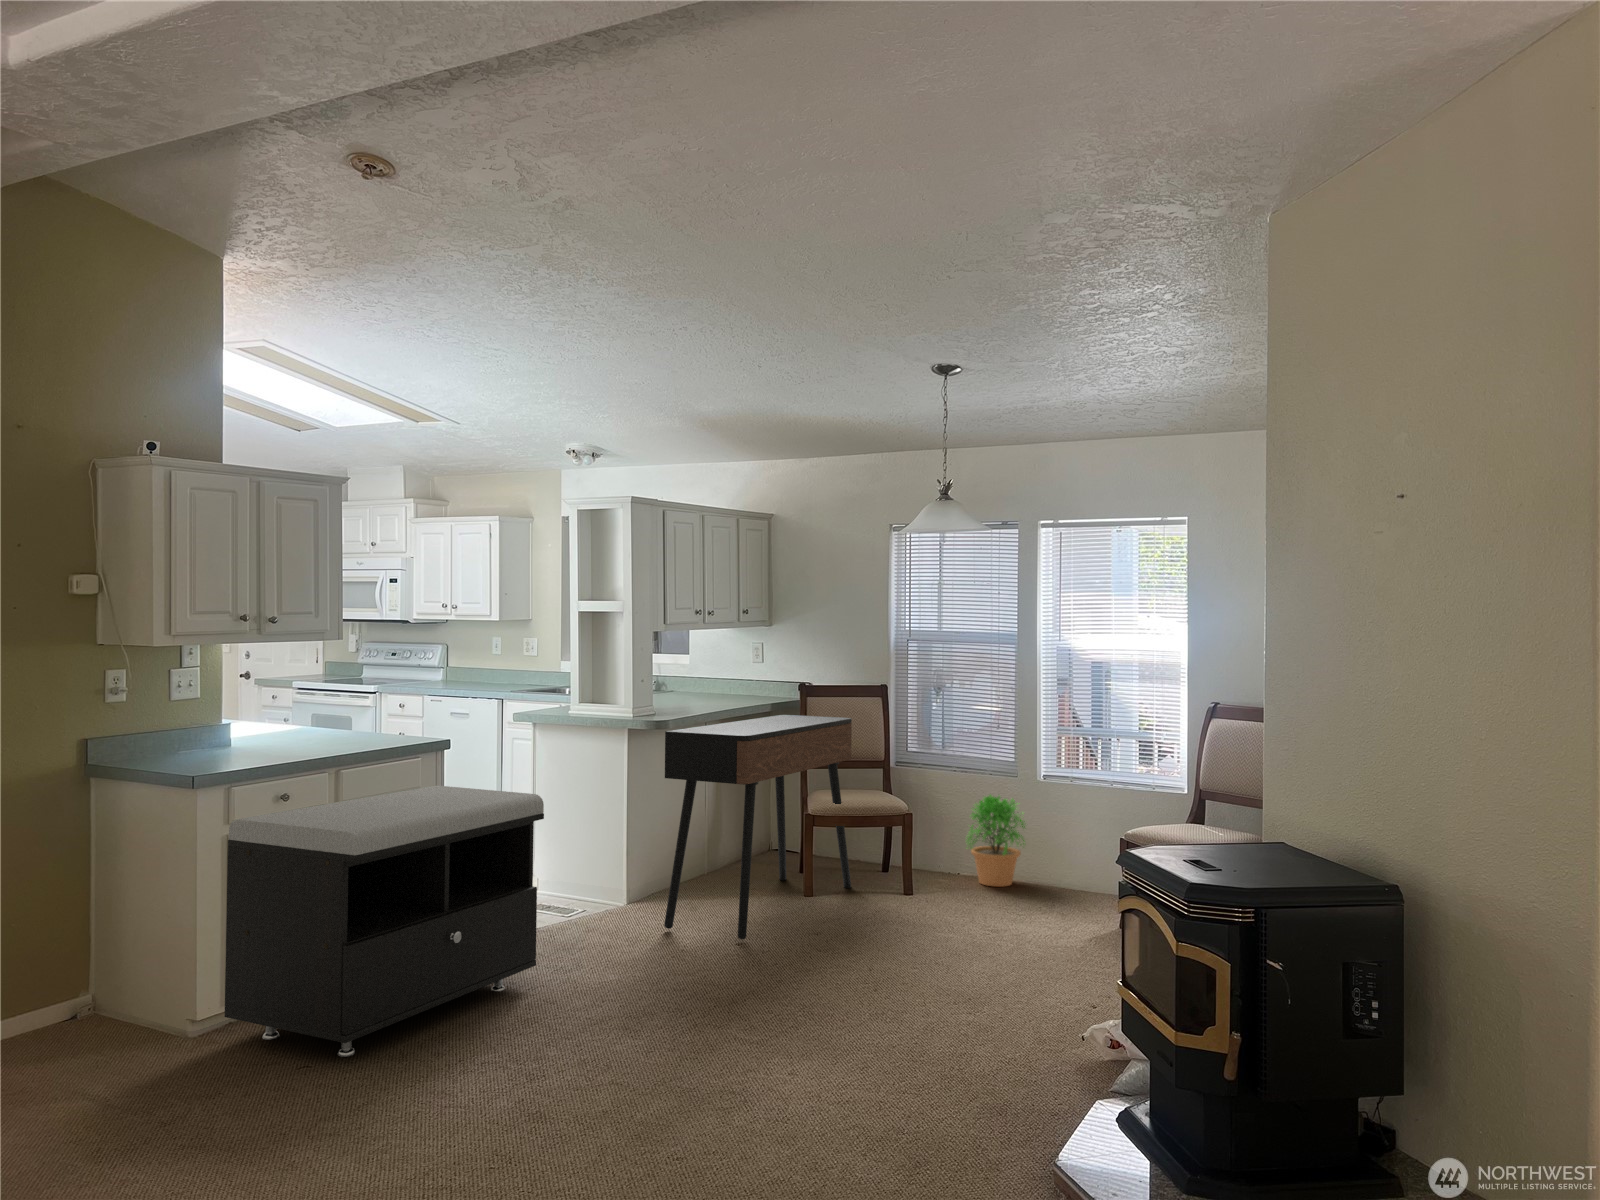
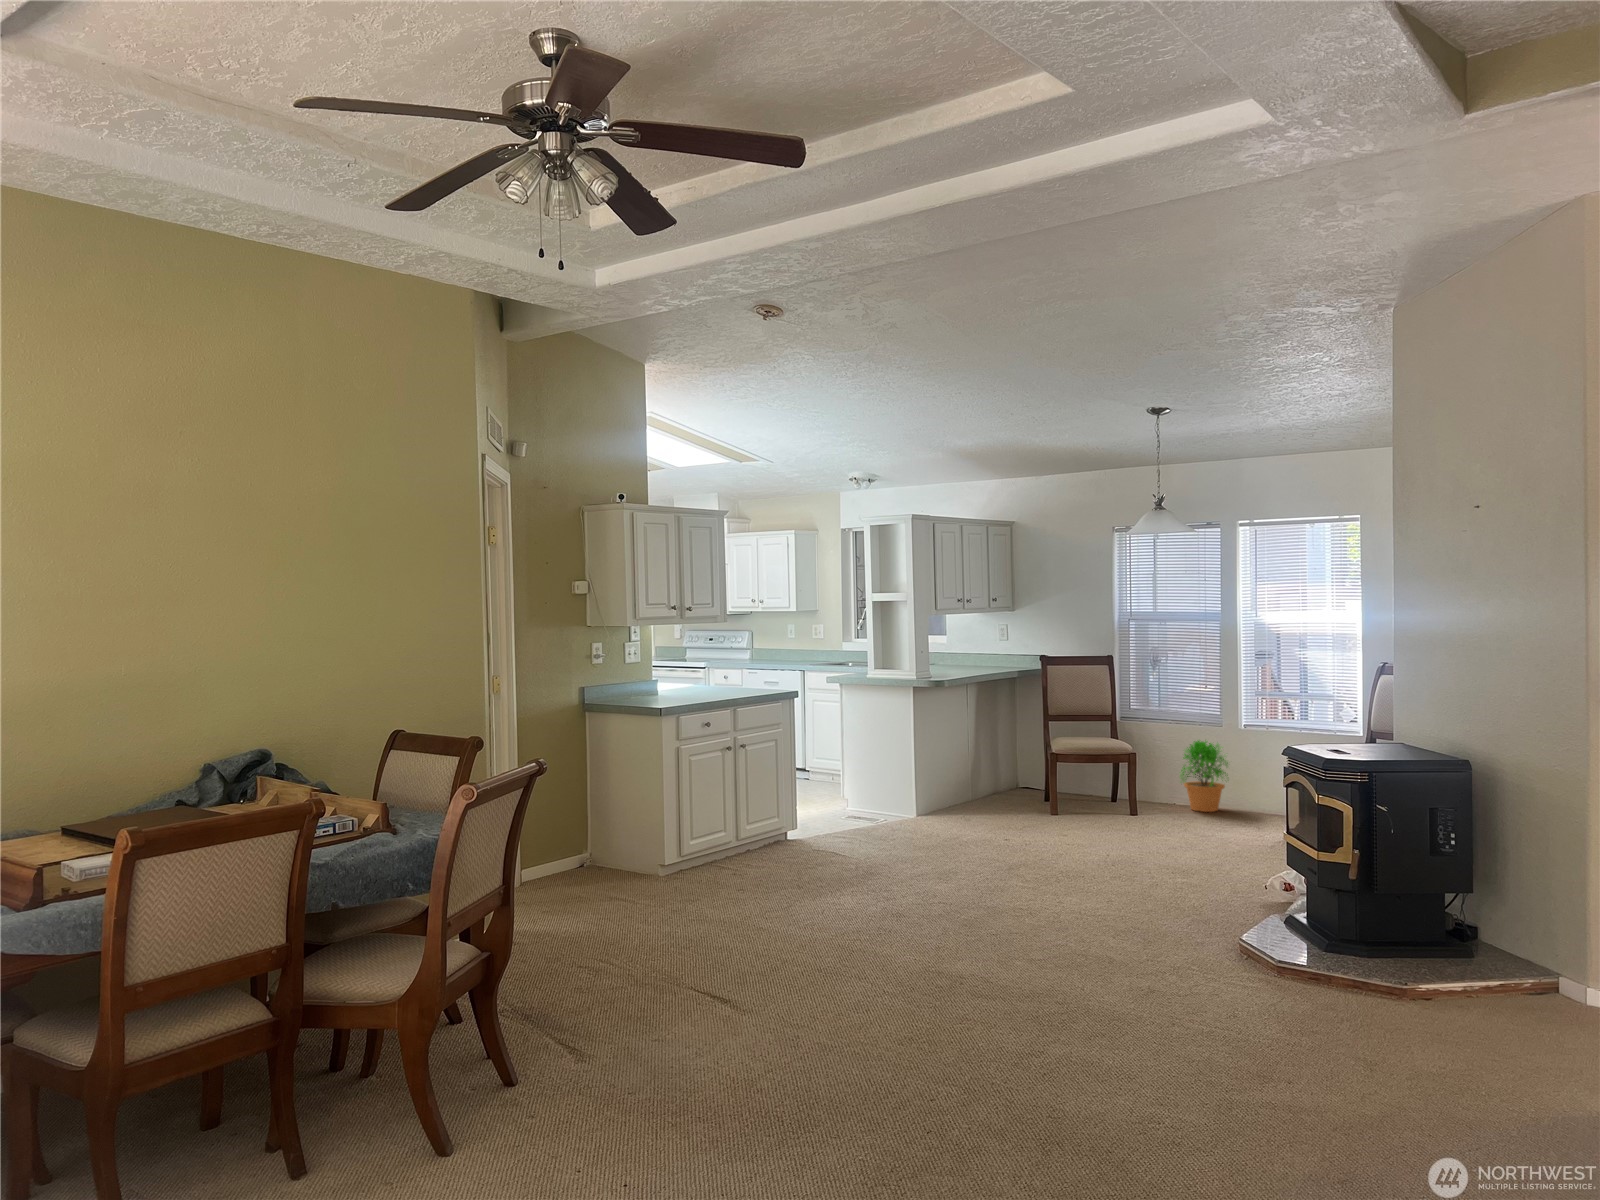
console table: present [664,715,852,939] -> none [948,678,1087,838]
storage bench: present [225,786,544,1057] -> none [681,722,872,889]

